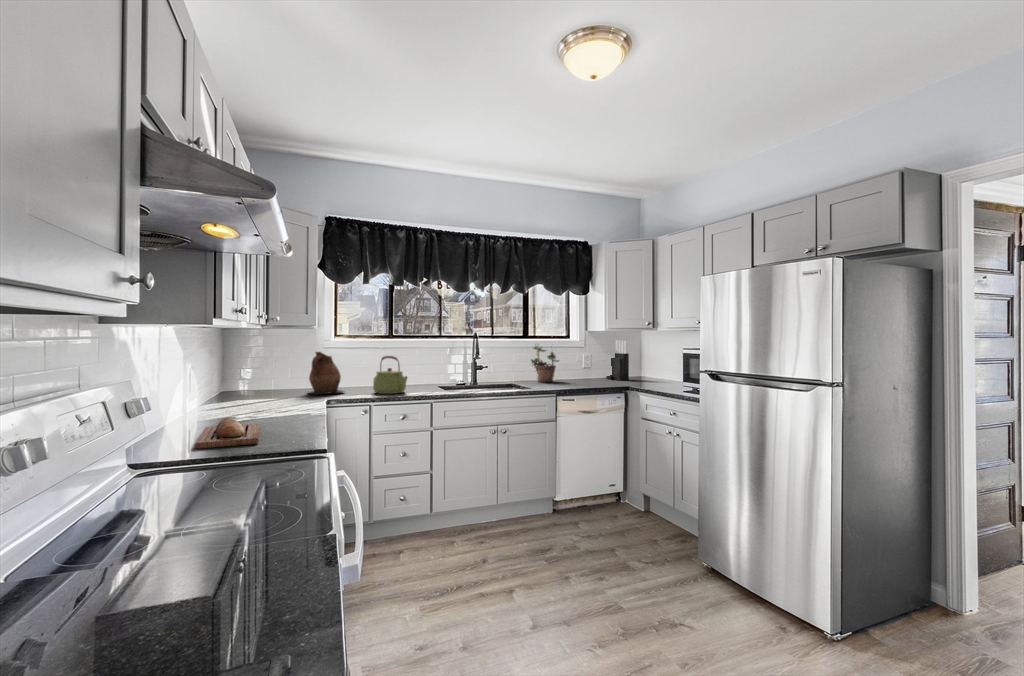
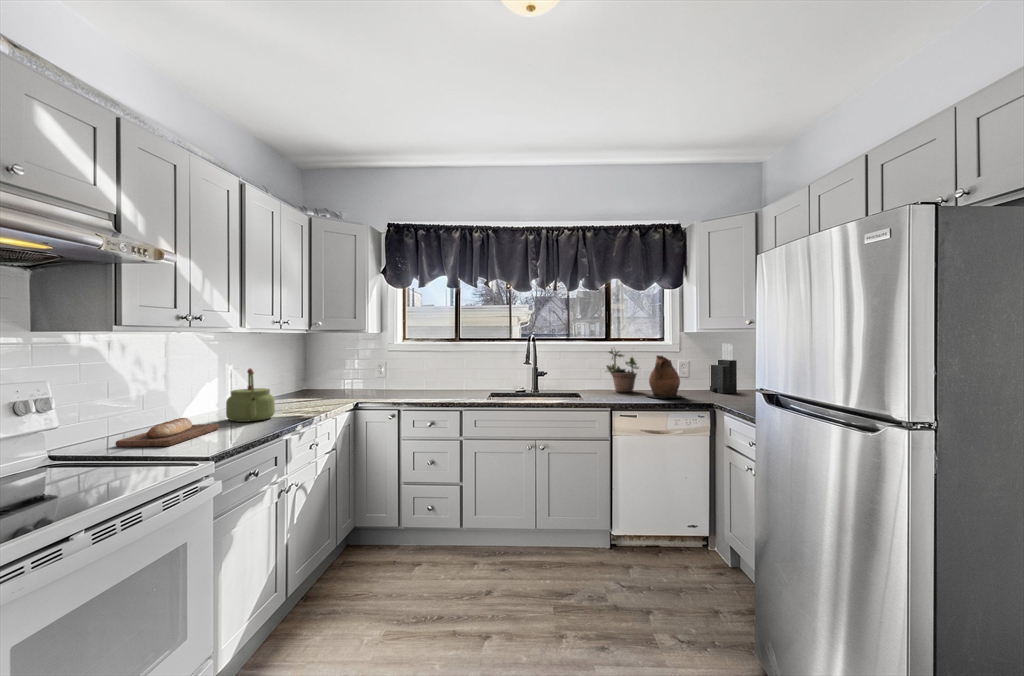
ceramic pitcher: present [308,352,344,394] -> present [648,355,685,398]
kettle: present [373,356,407,394] -> present [226,369,275,422]

